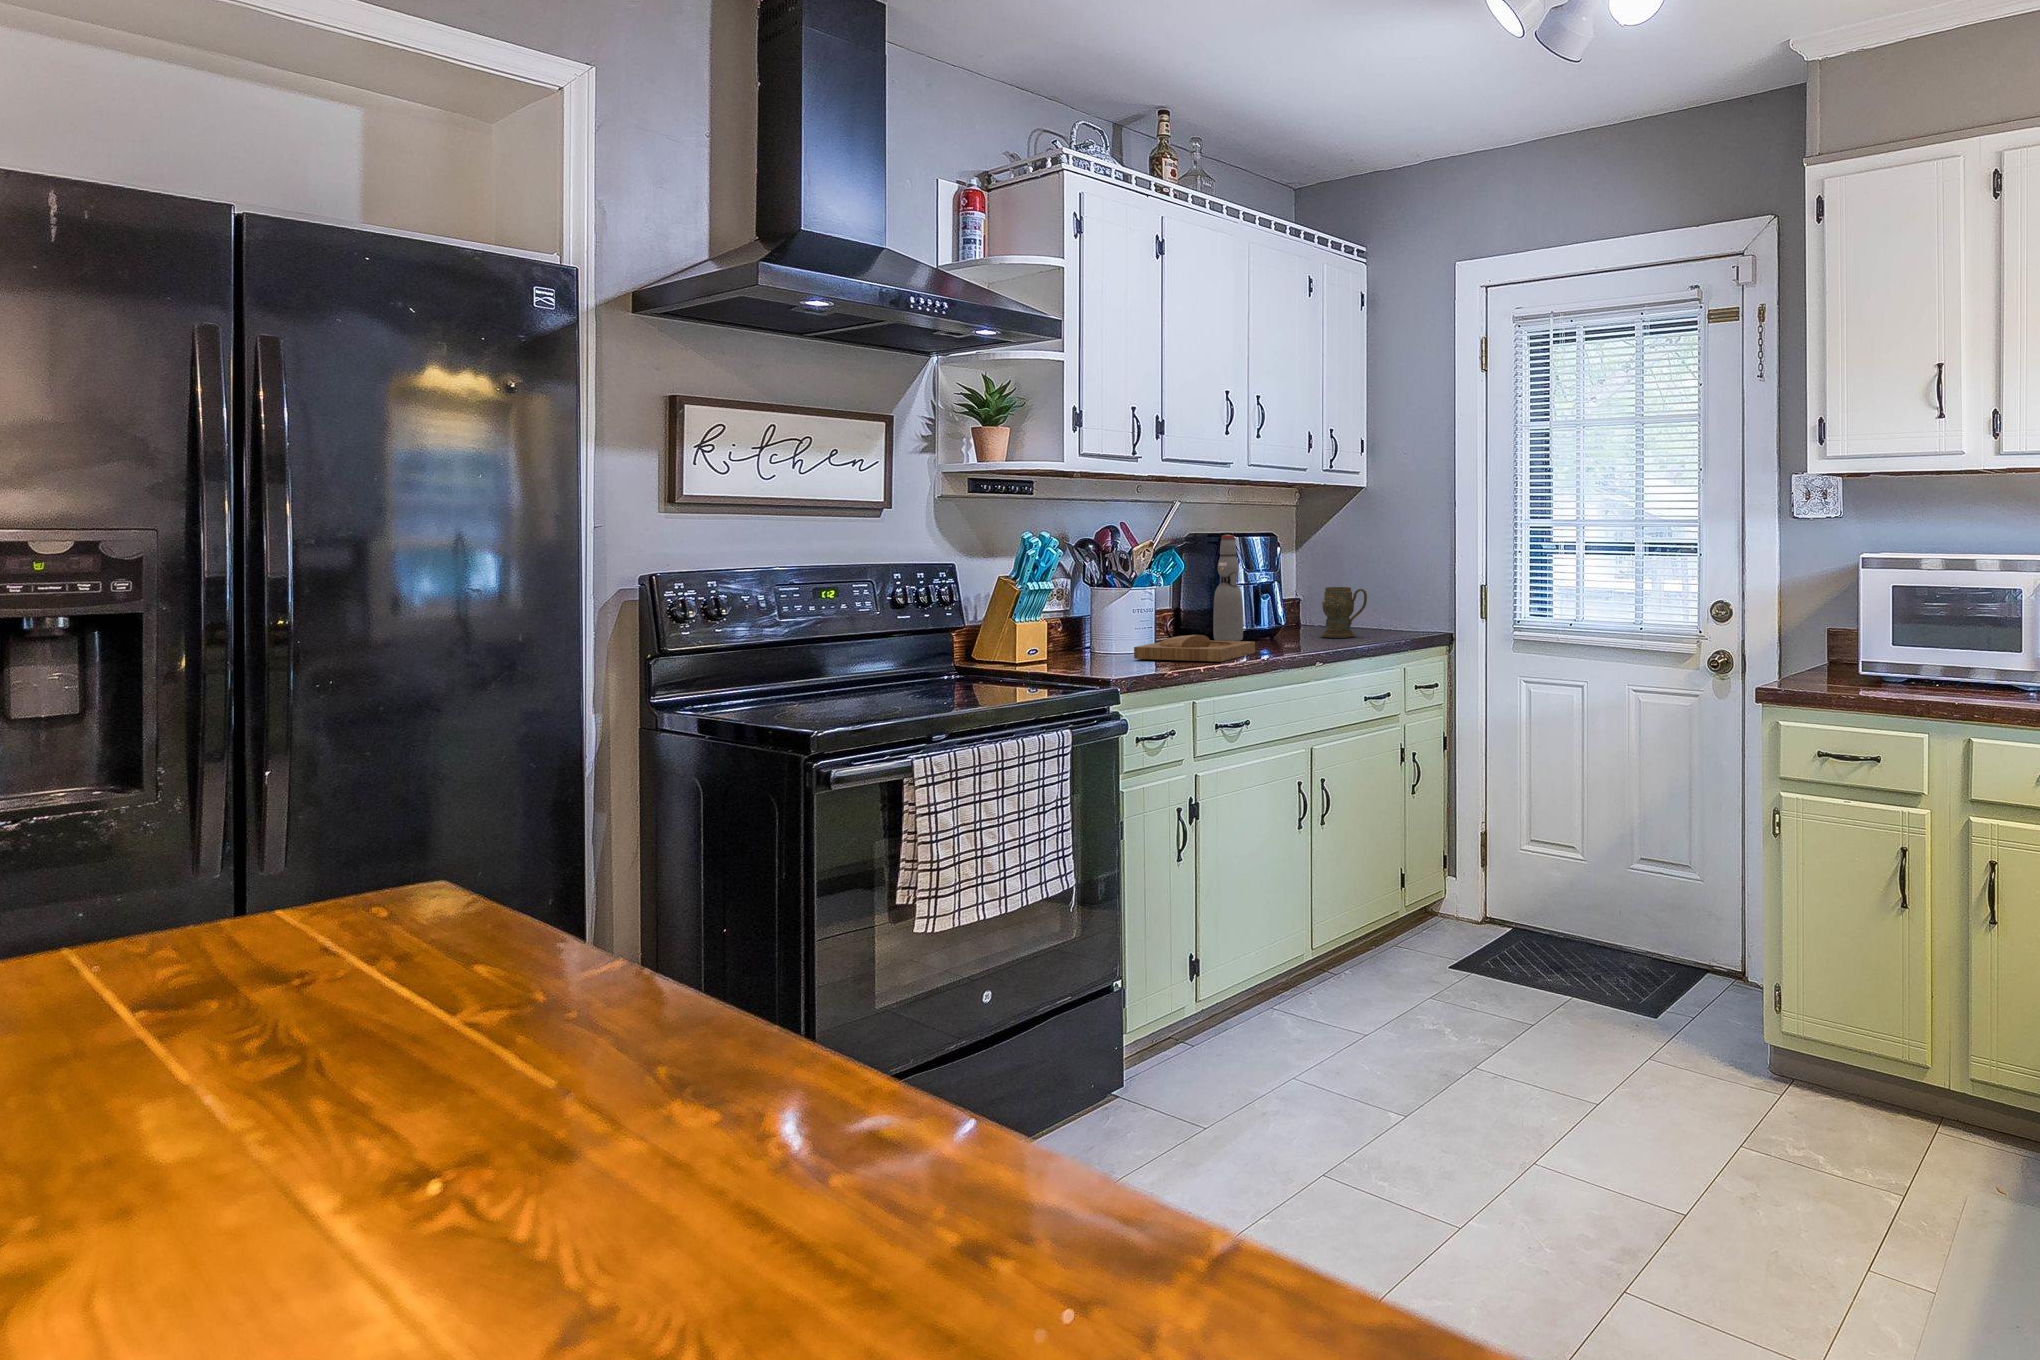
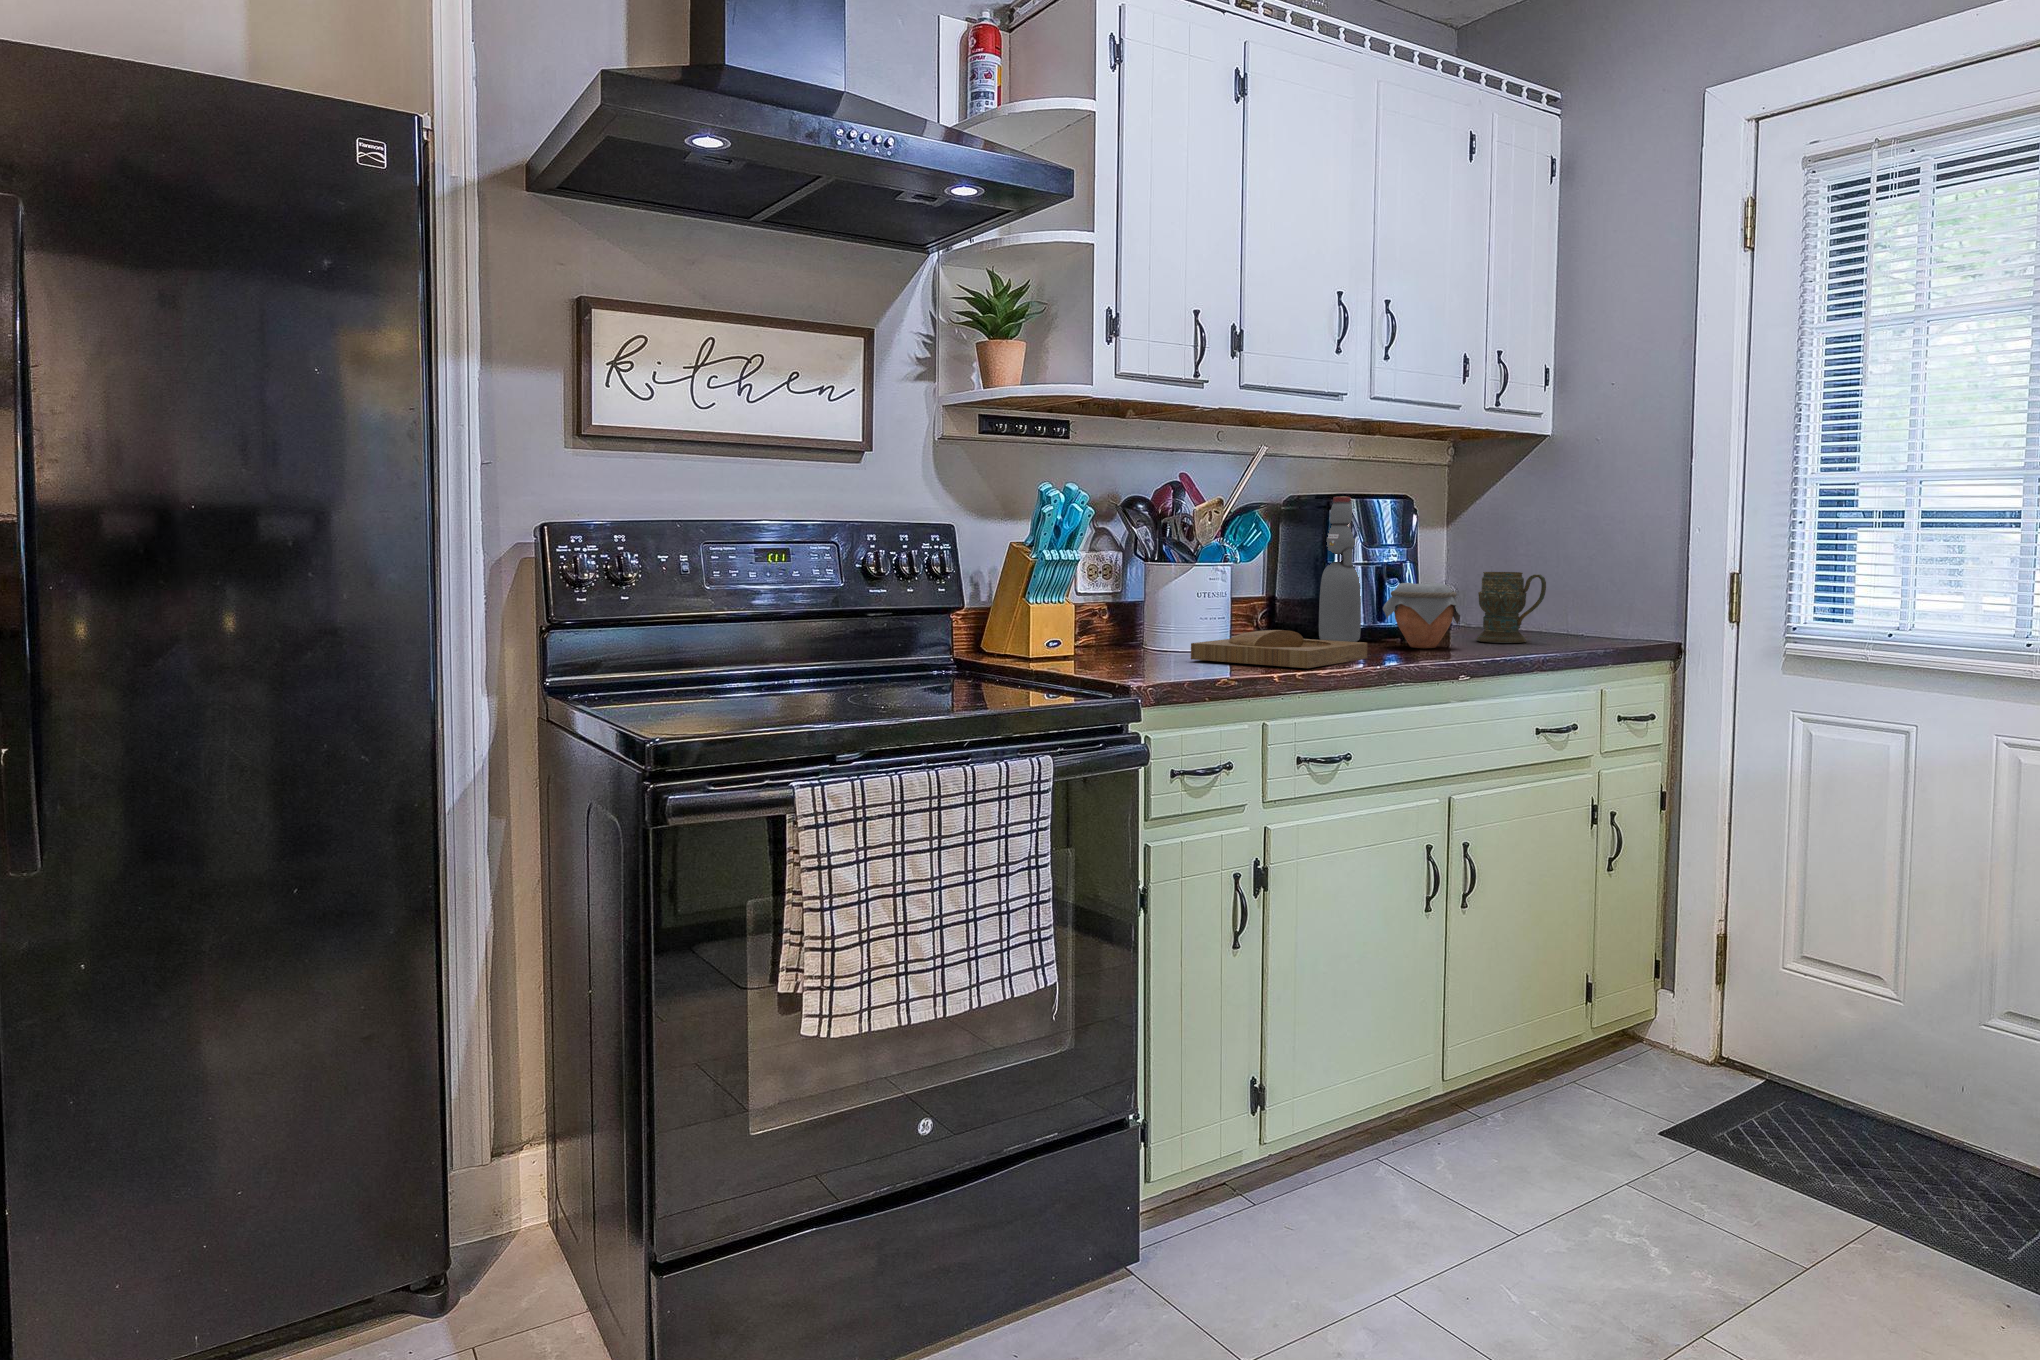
jar: none [1260,597,1313,644] -> present [1383,583,1460,648]

